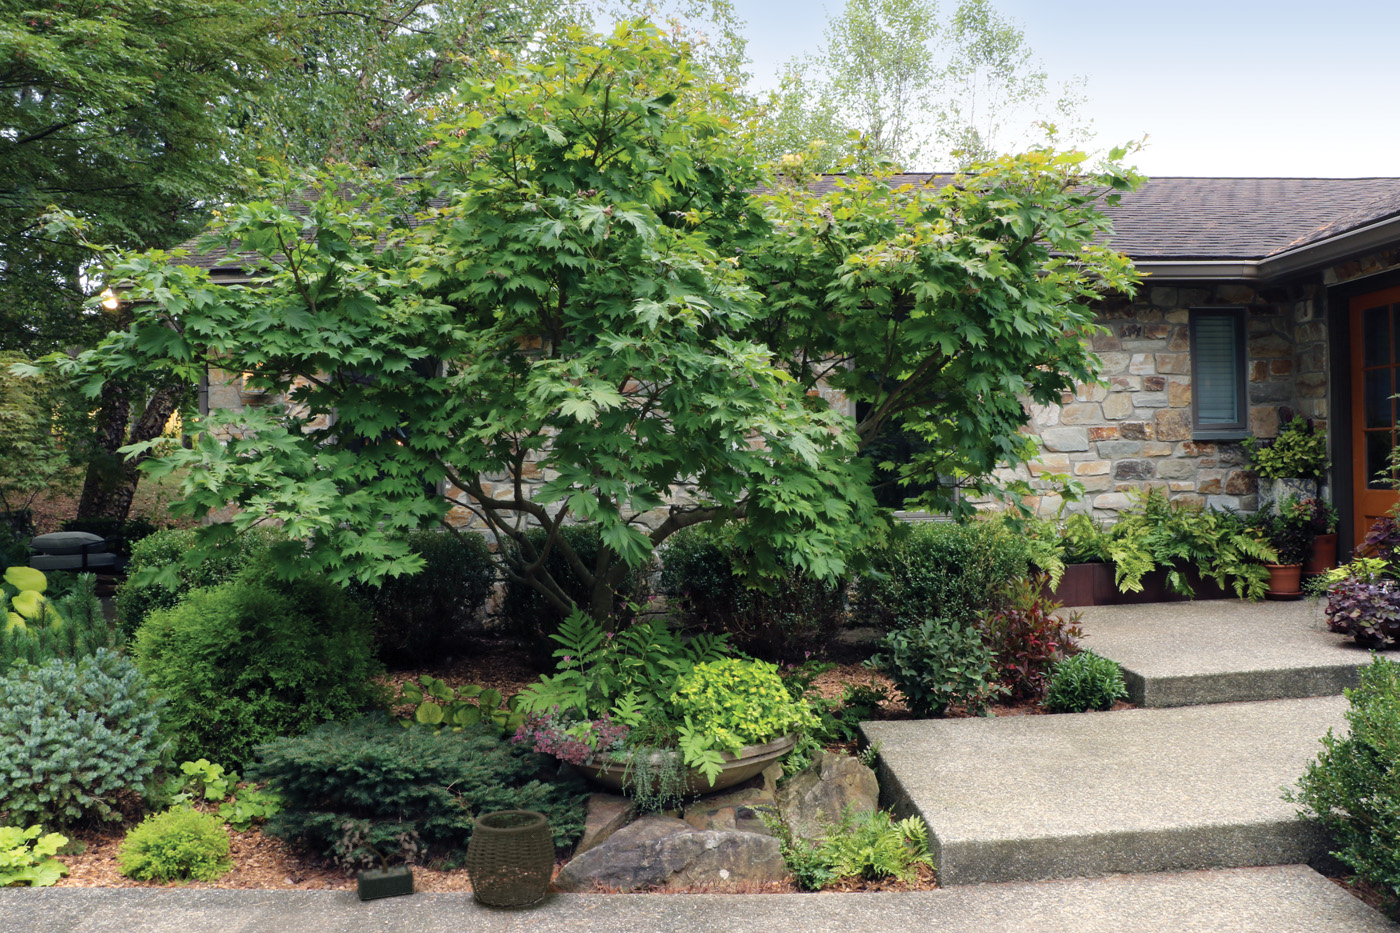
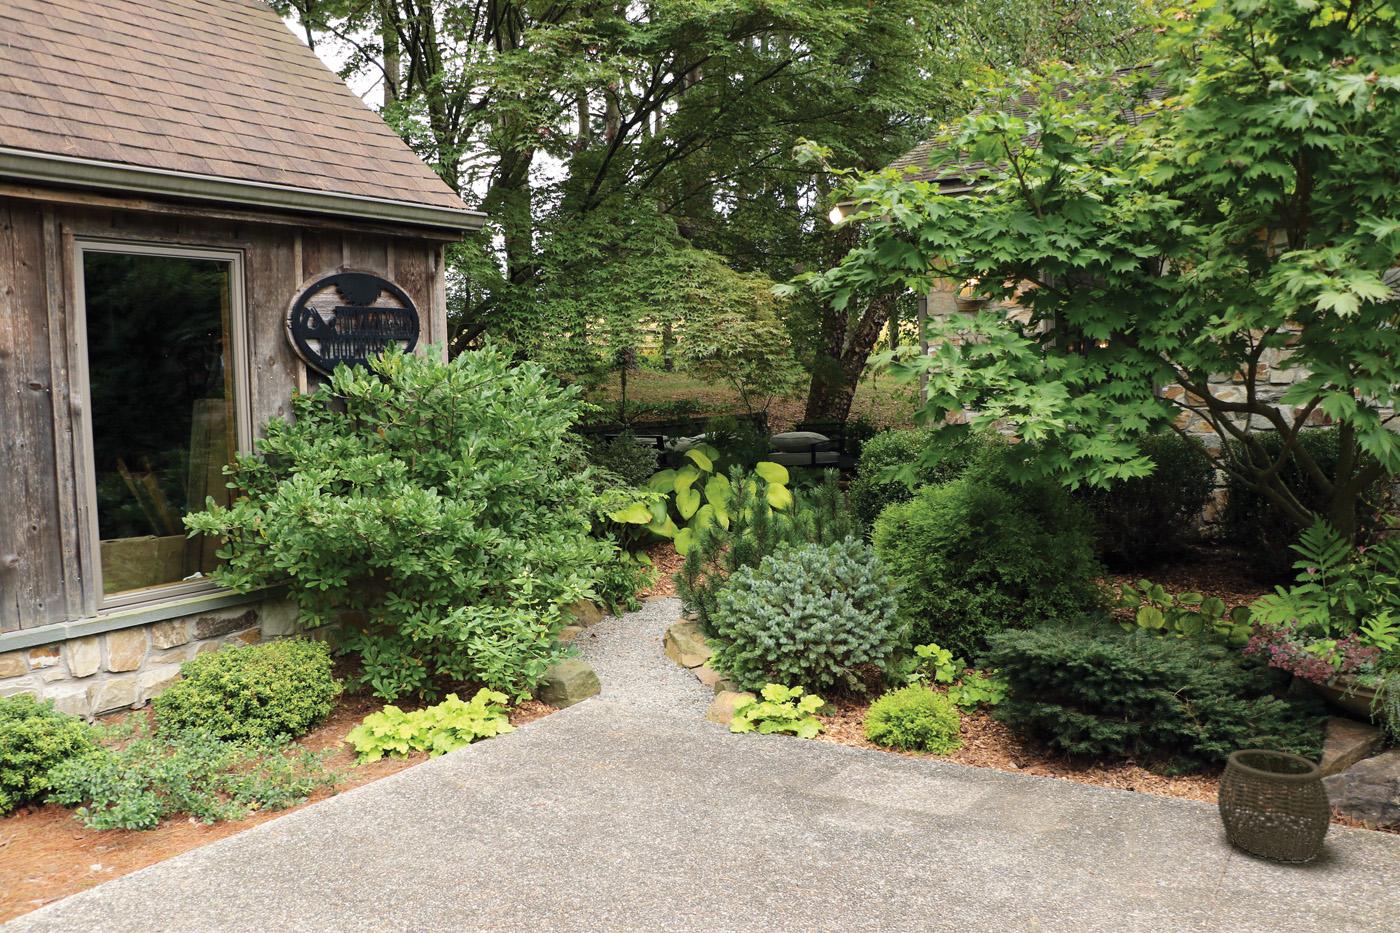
decorative plant: present [335,821,426,900] -> none [1068,729,1168,818]

